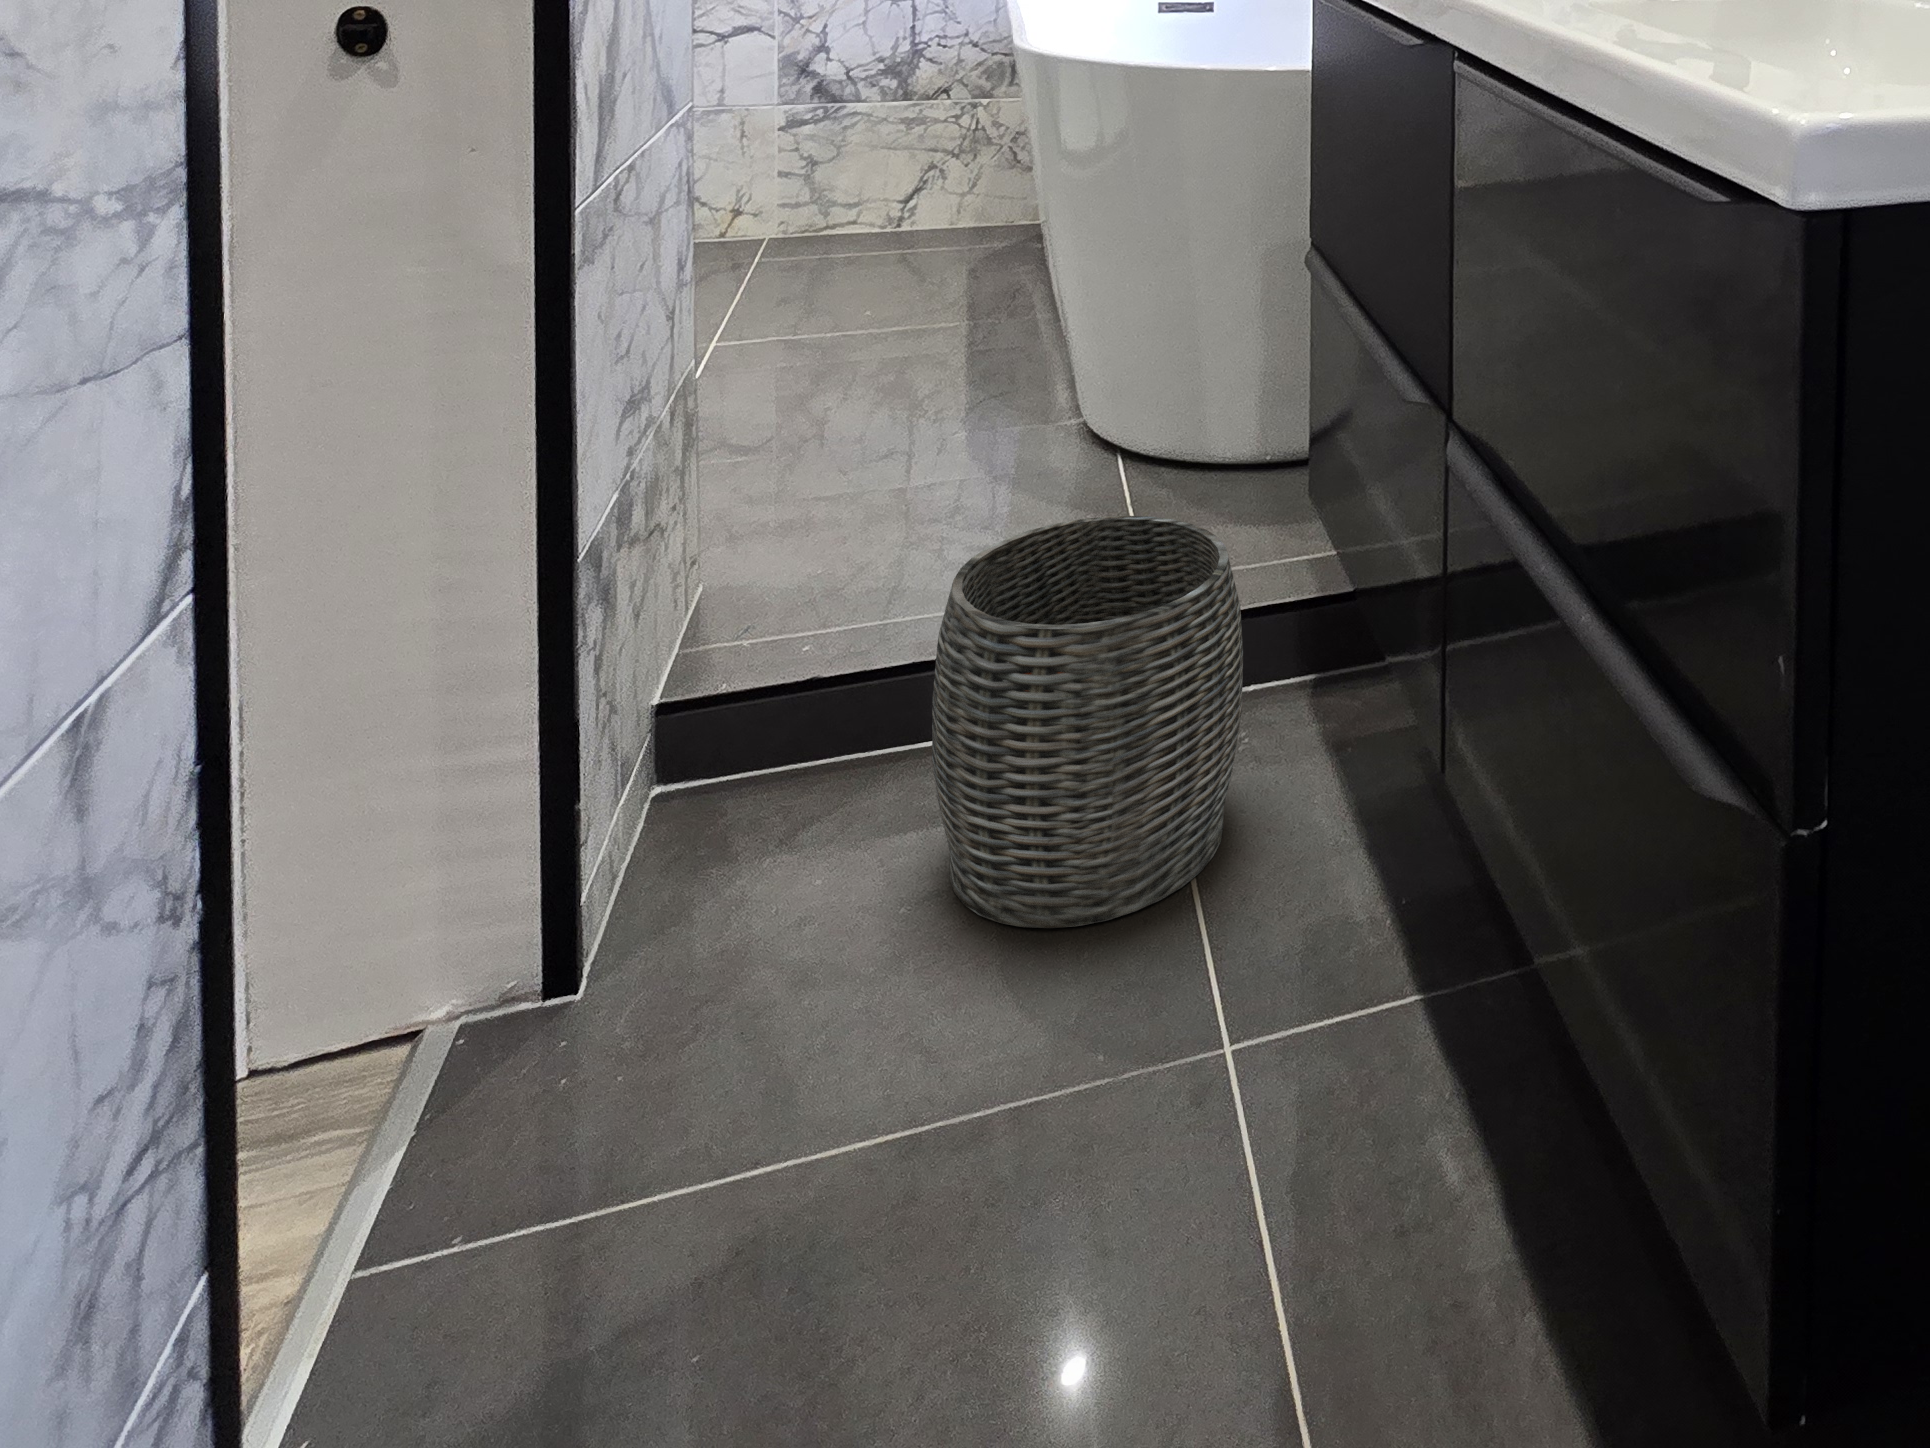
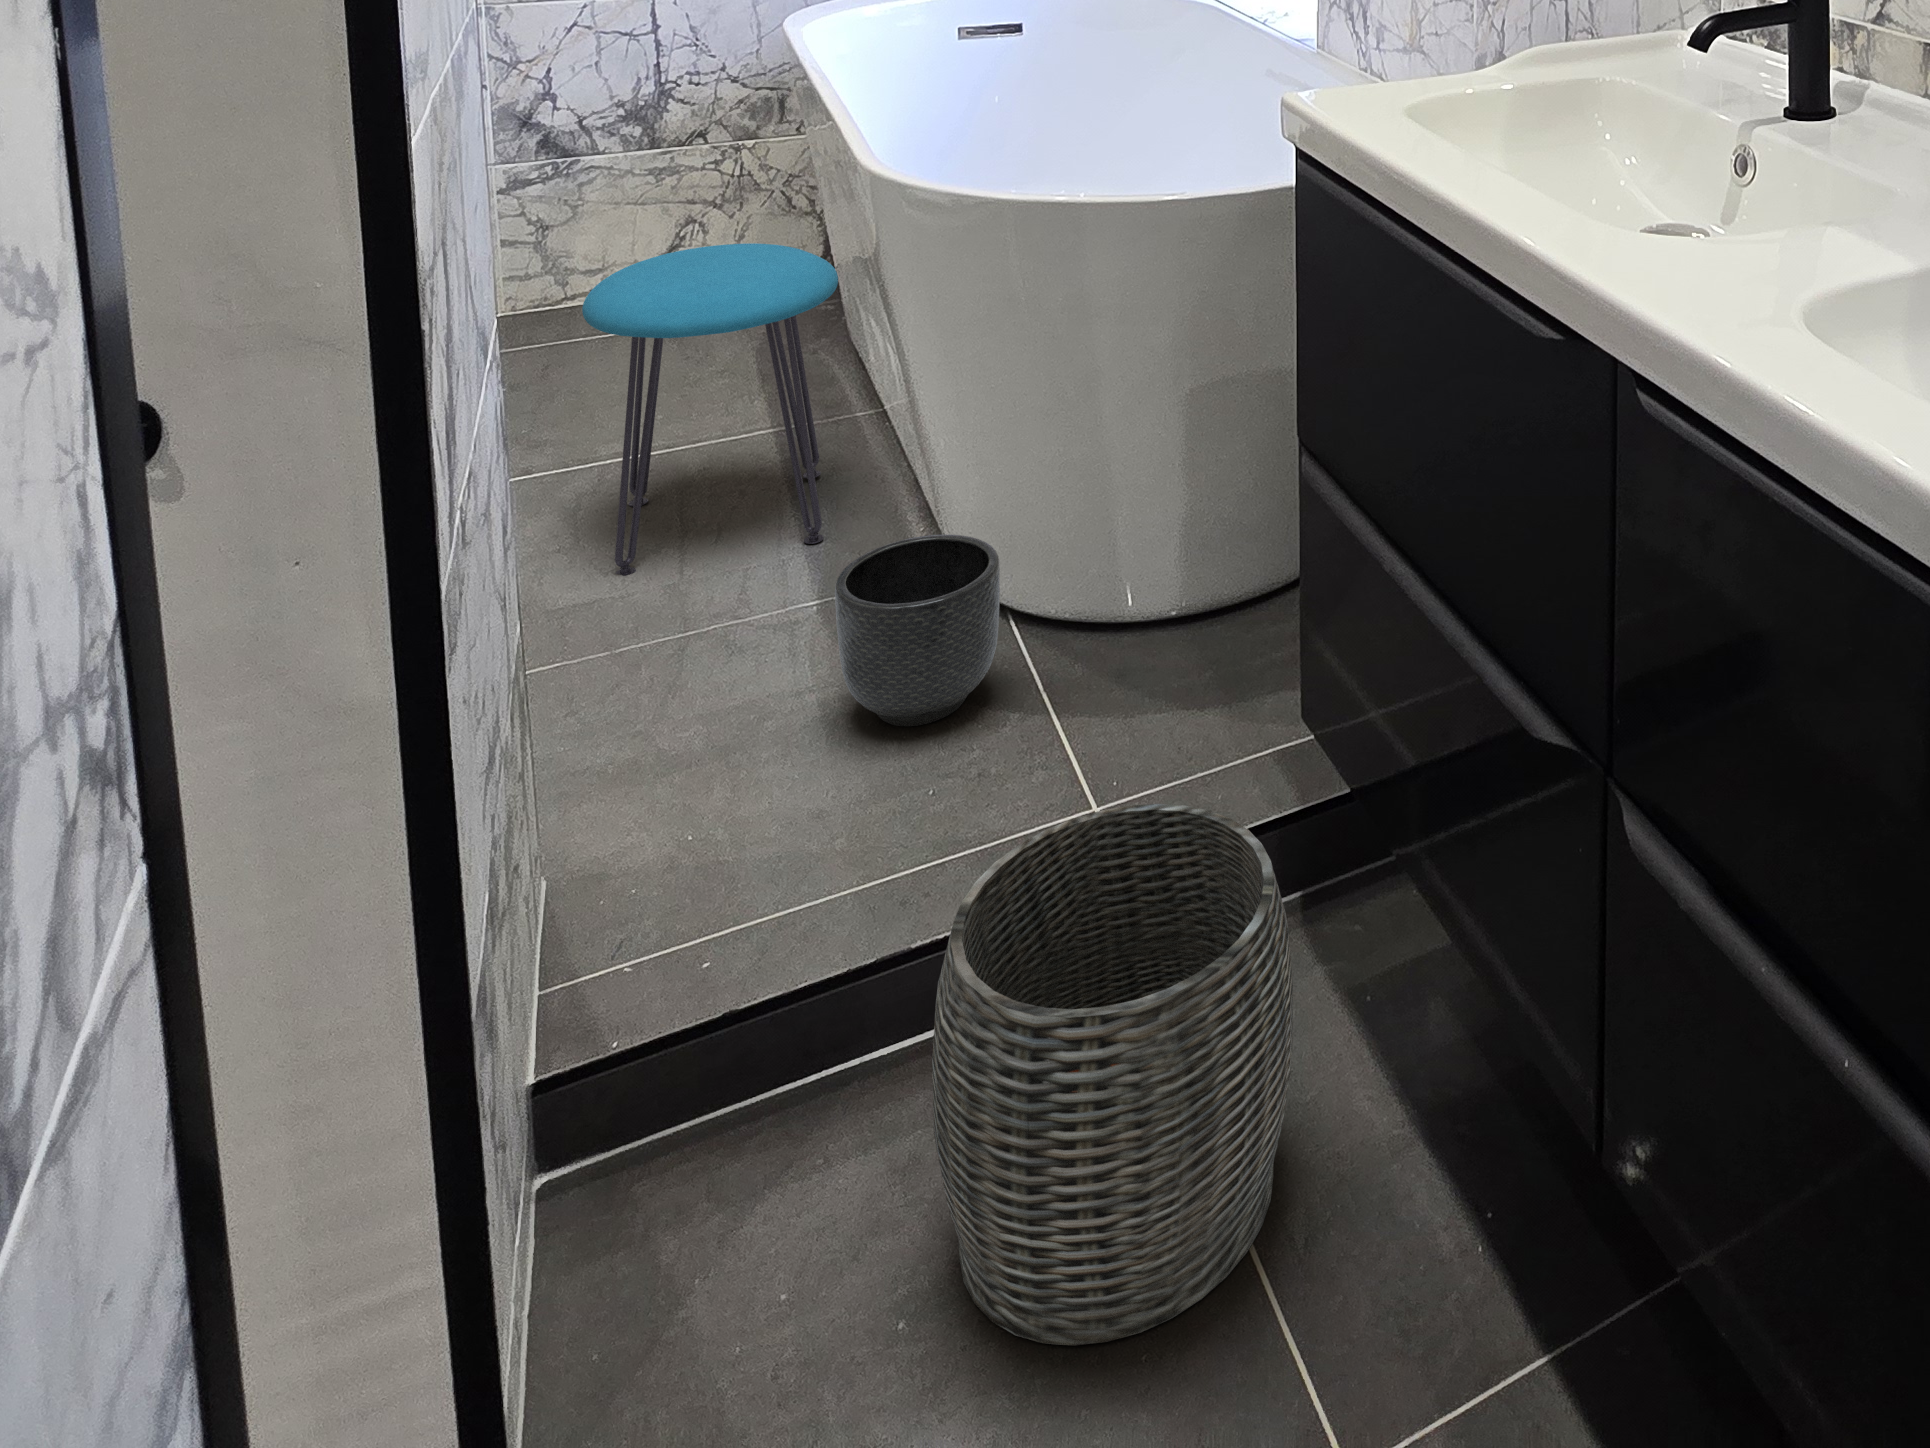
stool: none [801,138,1010,402] -> present [582,244,838,576]
planter: none [955,356,1093,510] -> present [835,535,1000,726]

